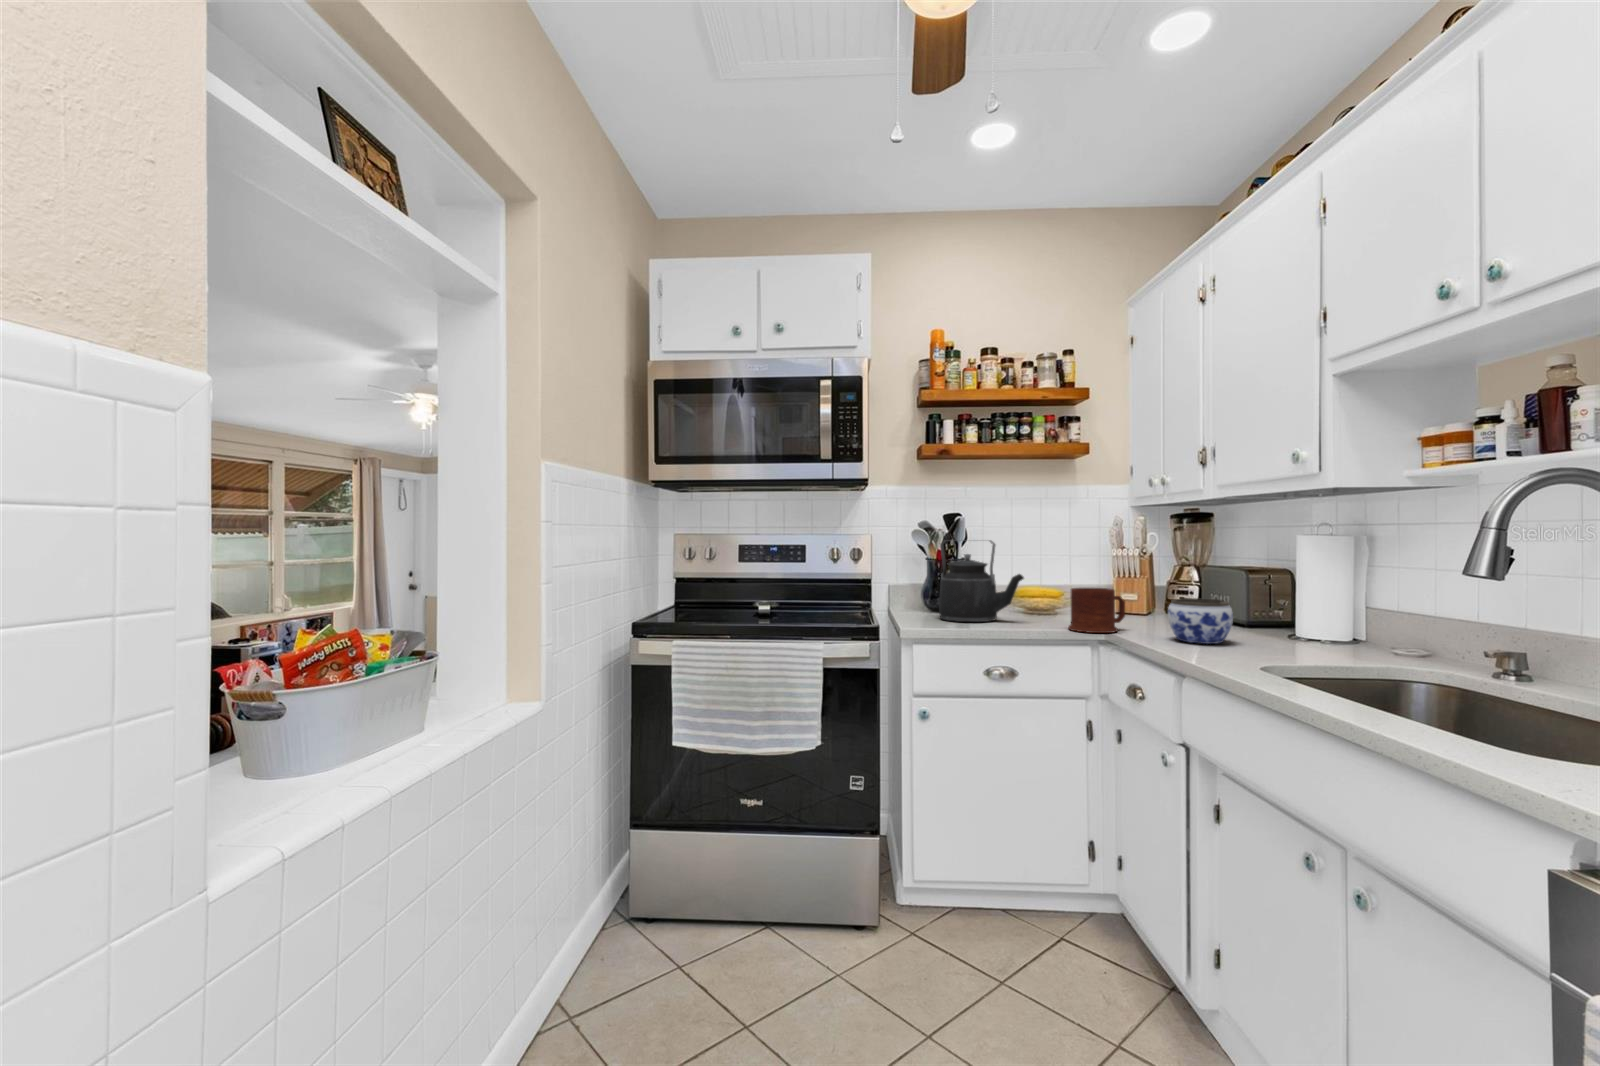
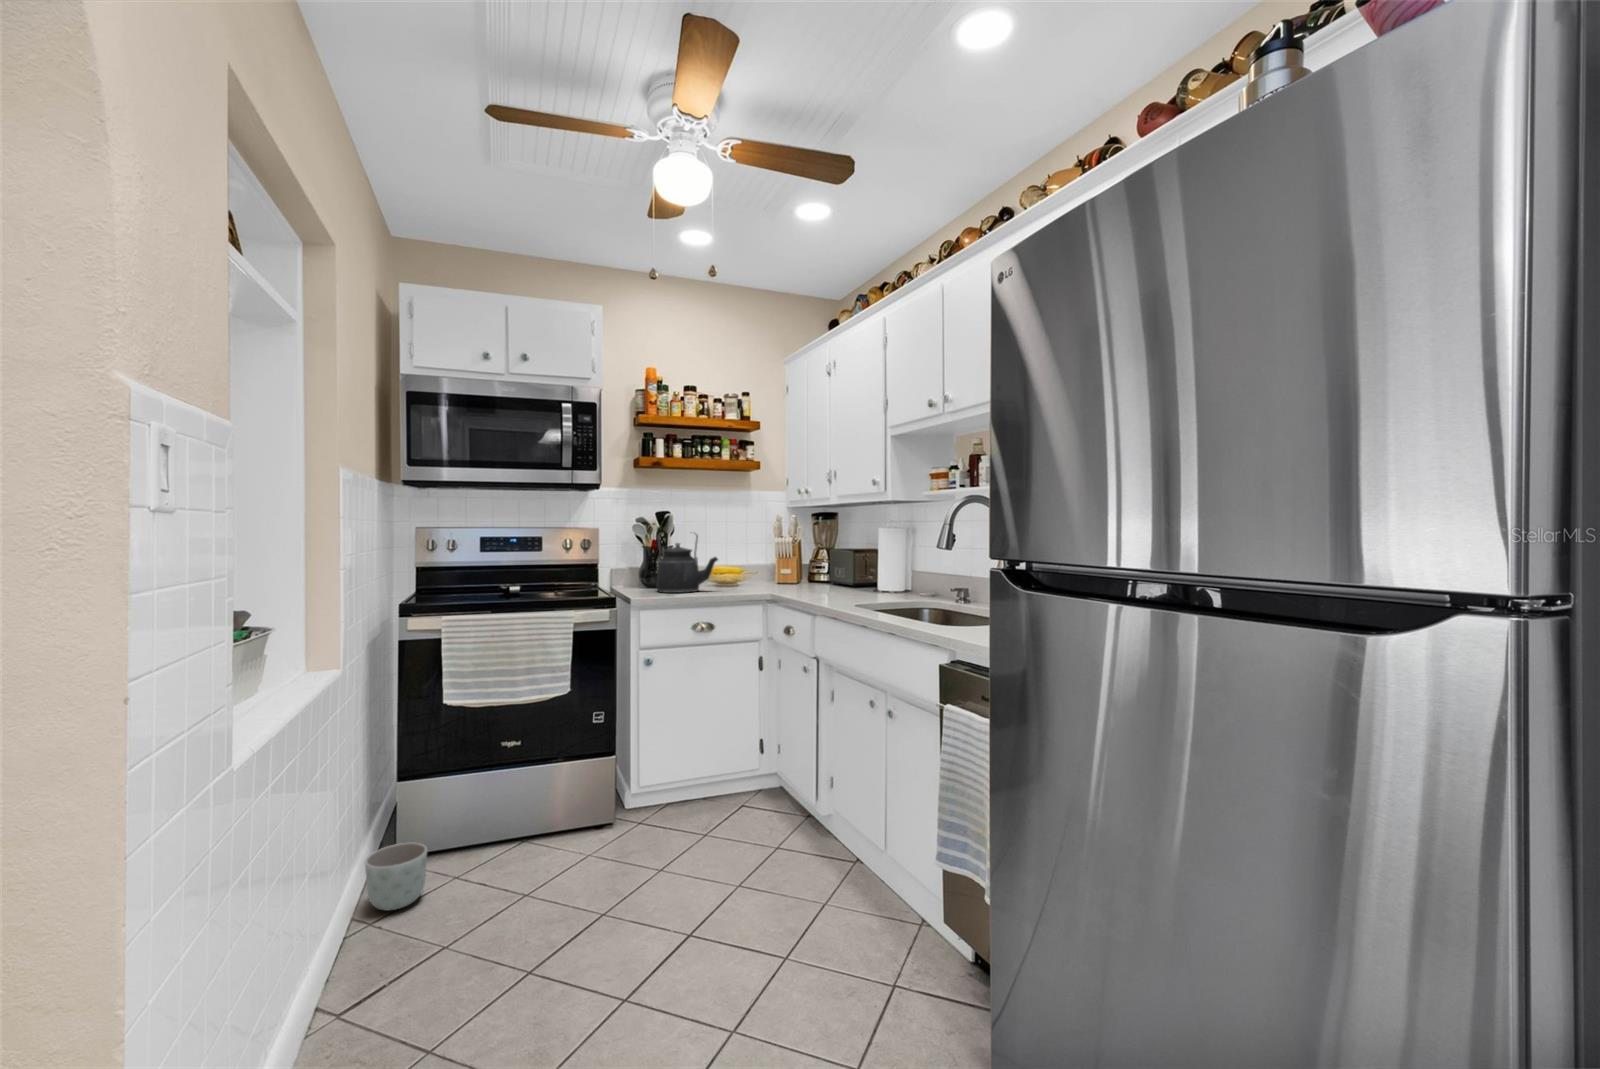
mug: present [1068,588,1125,633] -> none [748,565,783,595]
jar: present [1168,598,1233,644] -> none [808,569,843,597]
planter: none [564,919,634,1010] -> present [365,843,427,911]

